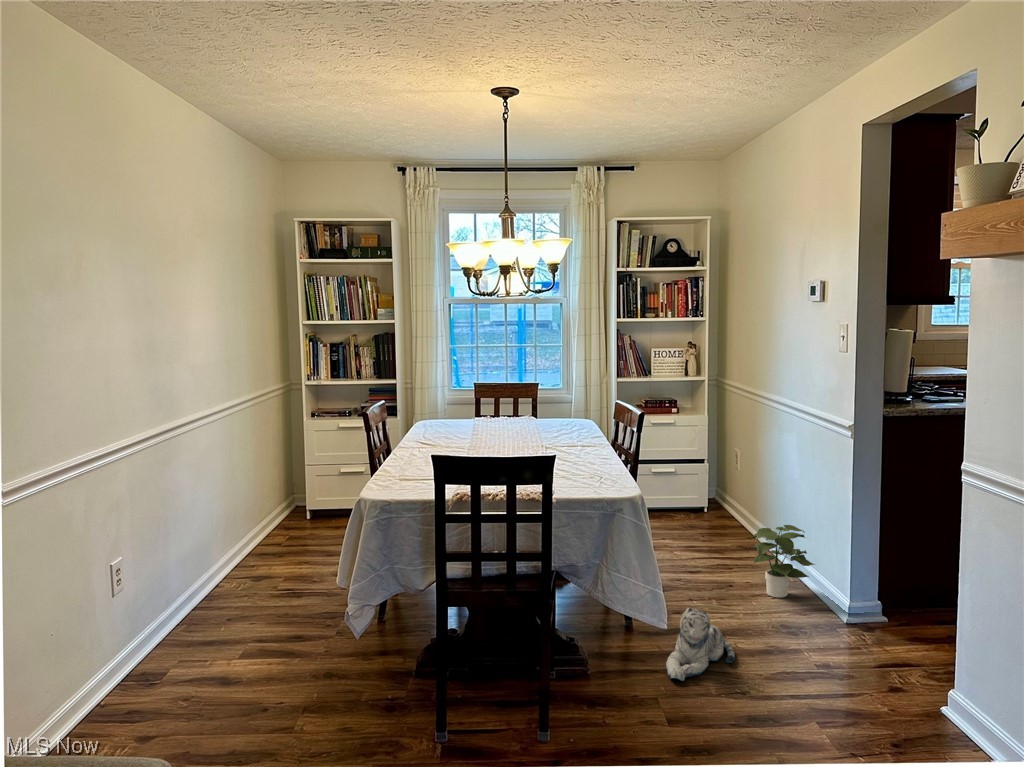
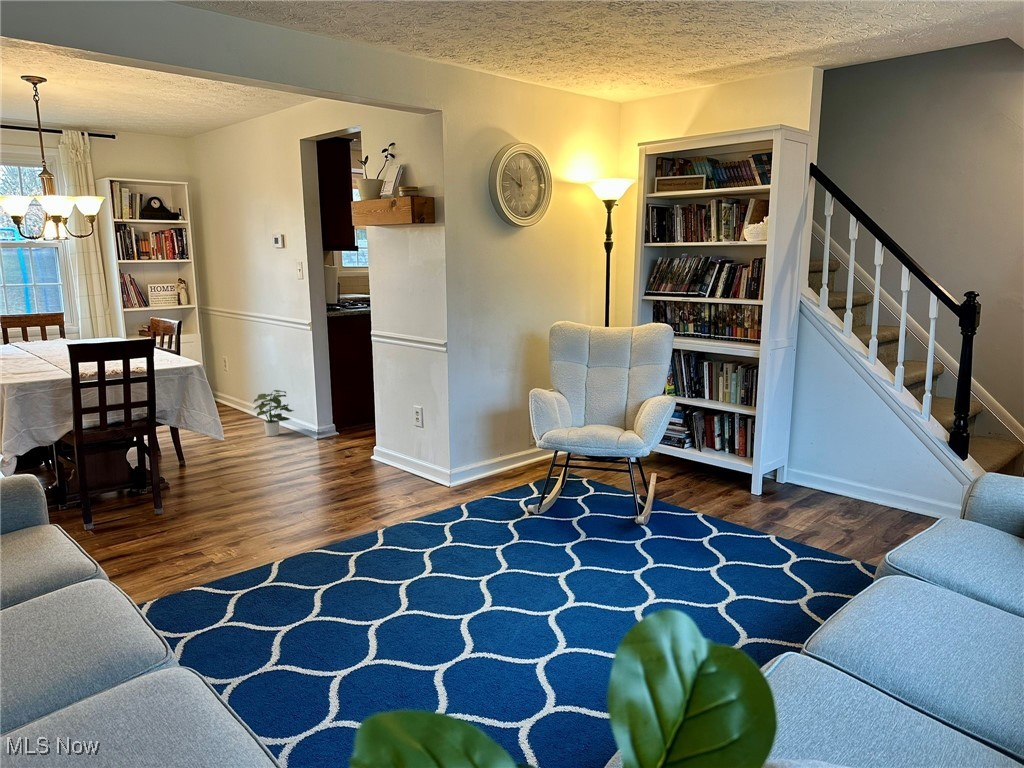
plush toy: present [666,608,735,681] -> none [221,436,261,478]

